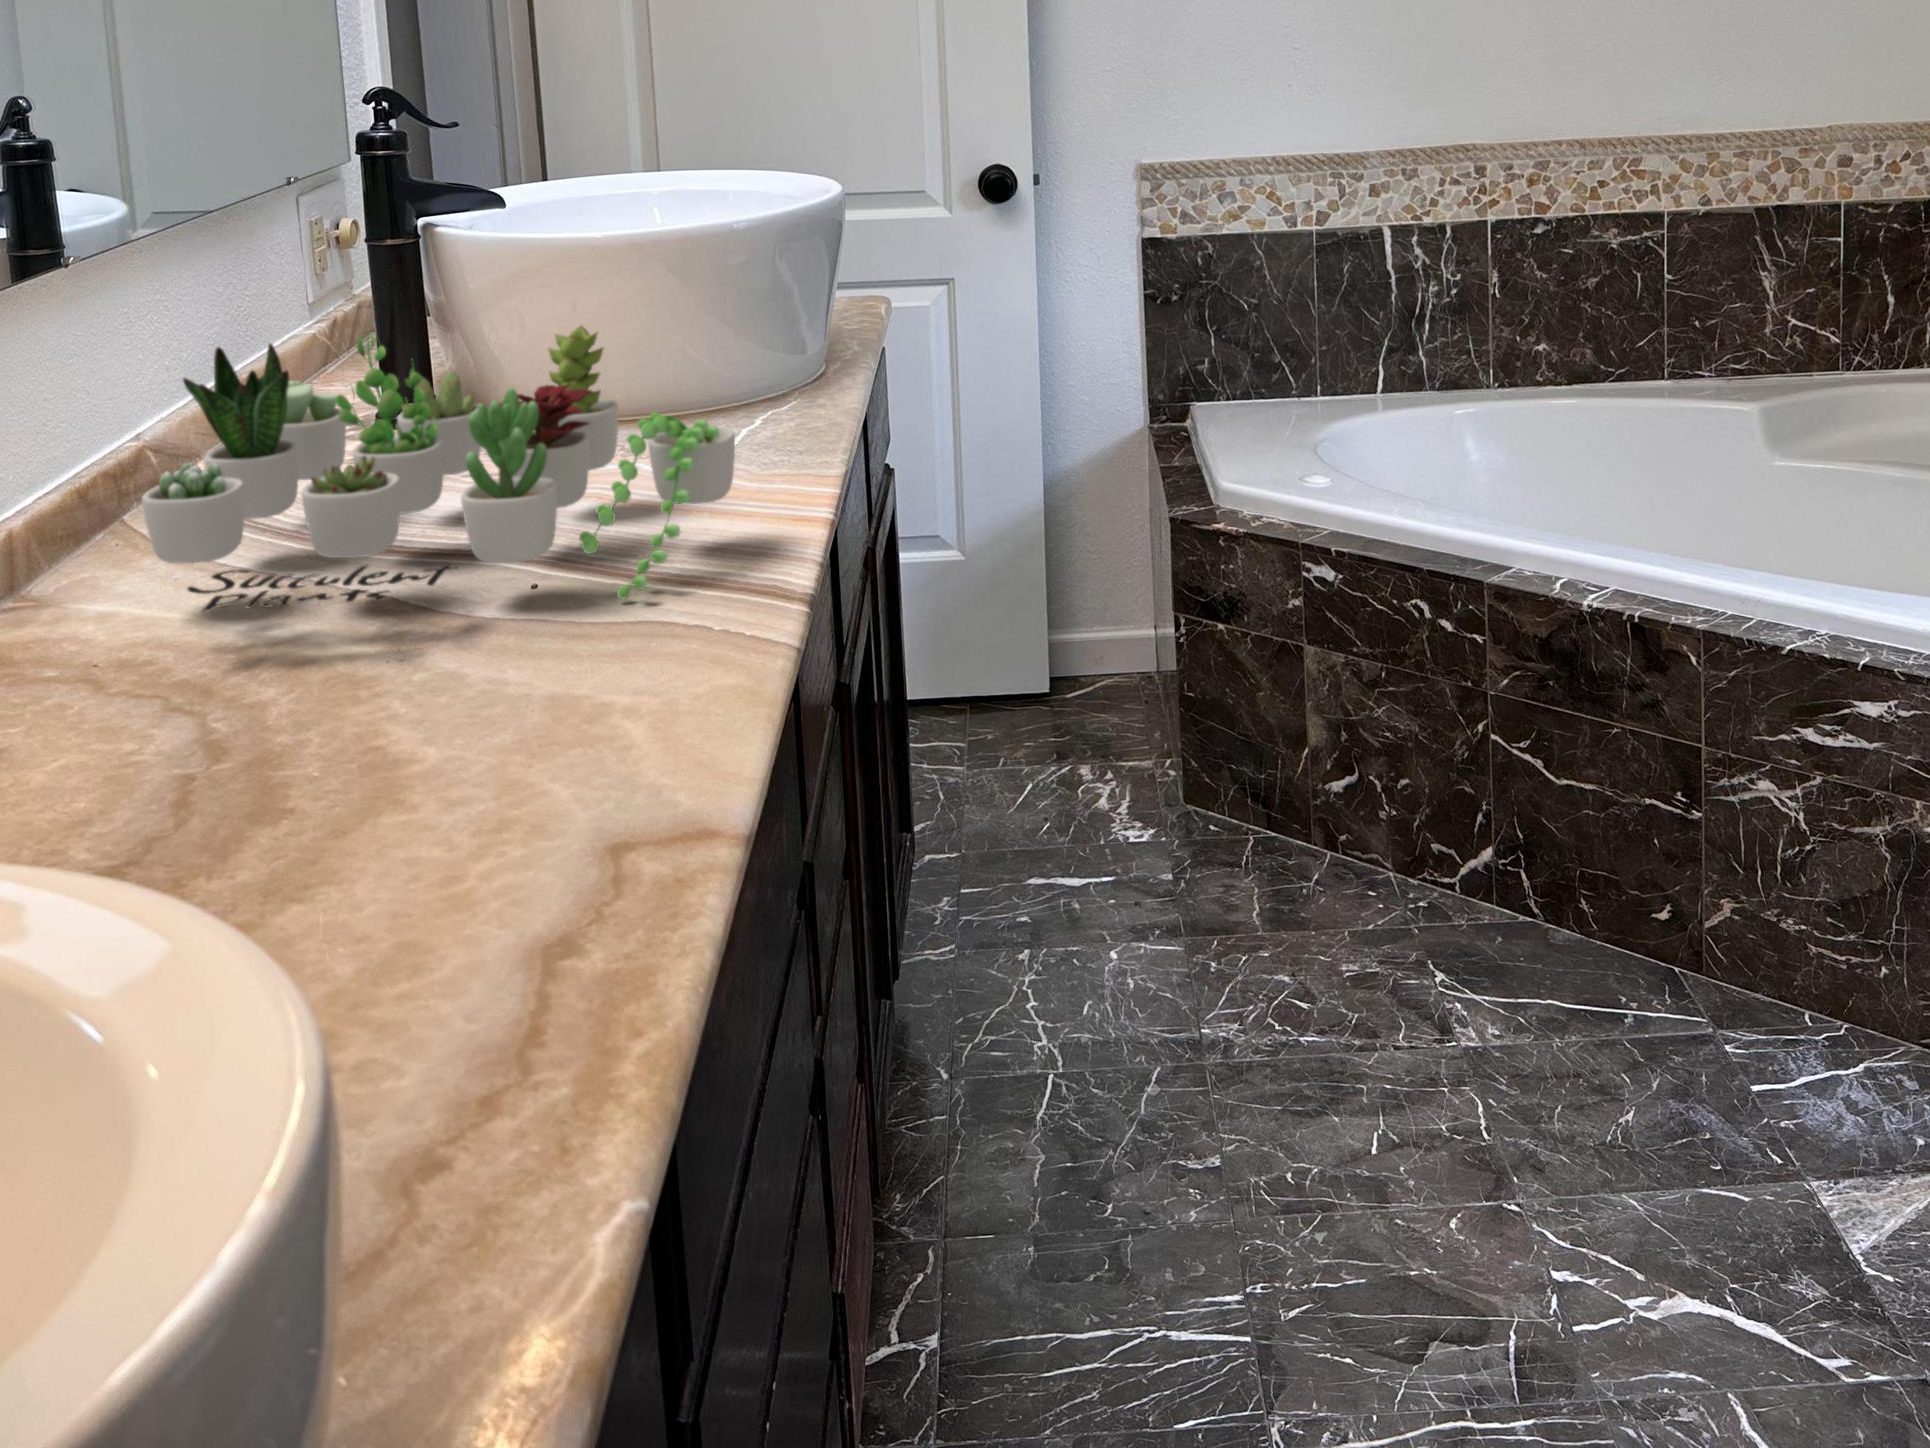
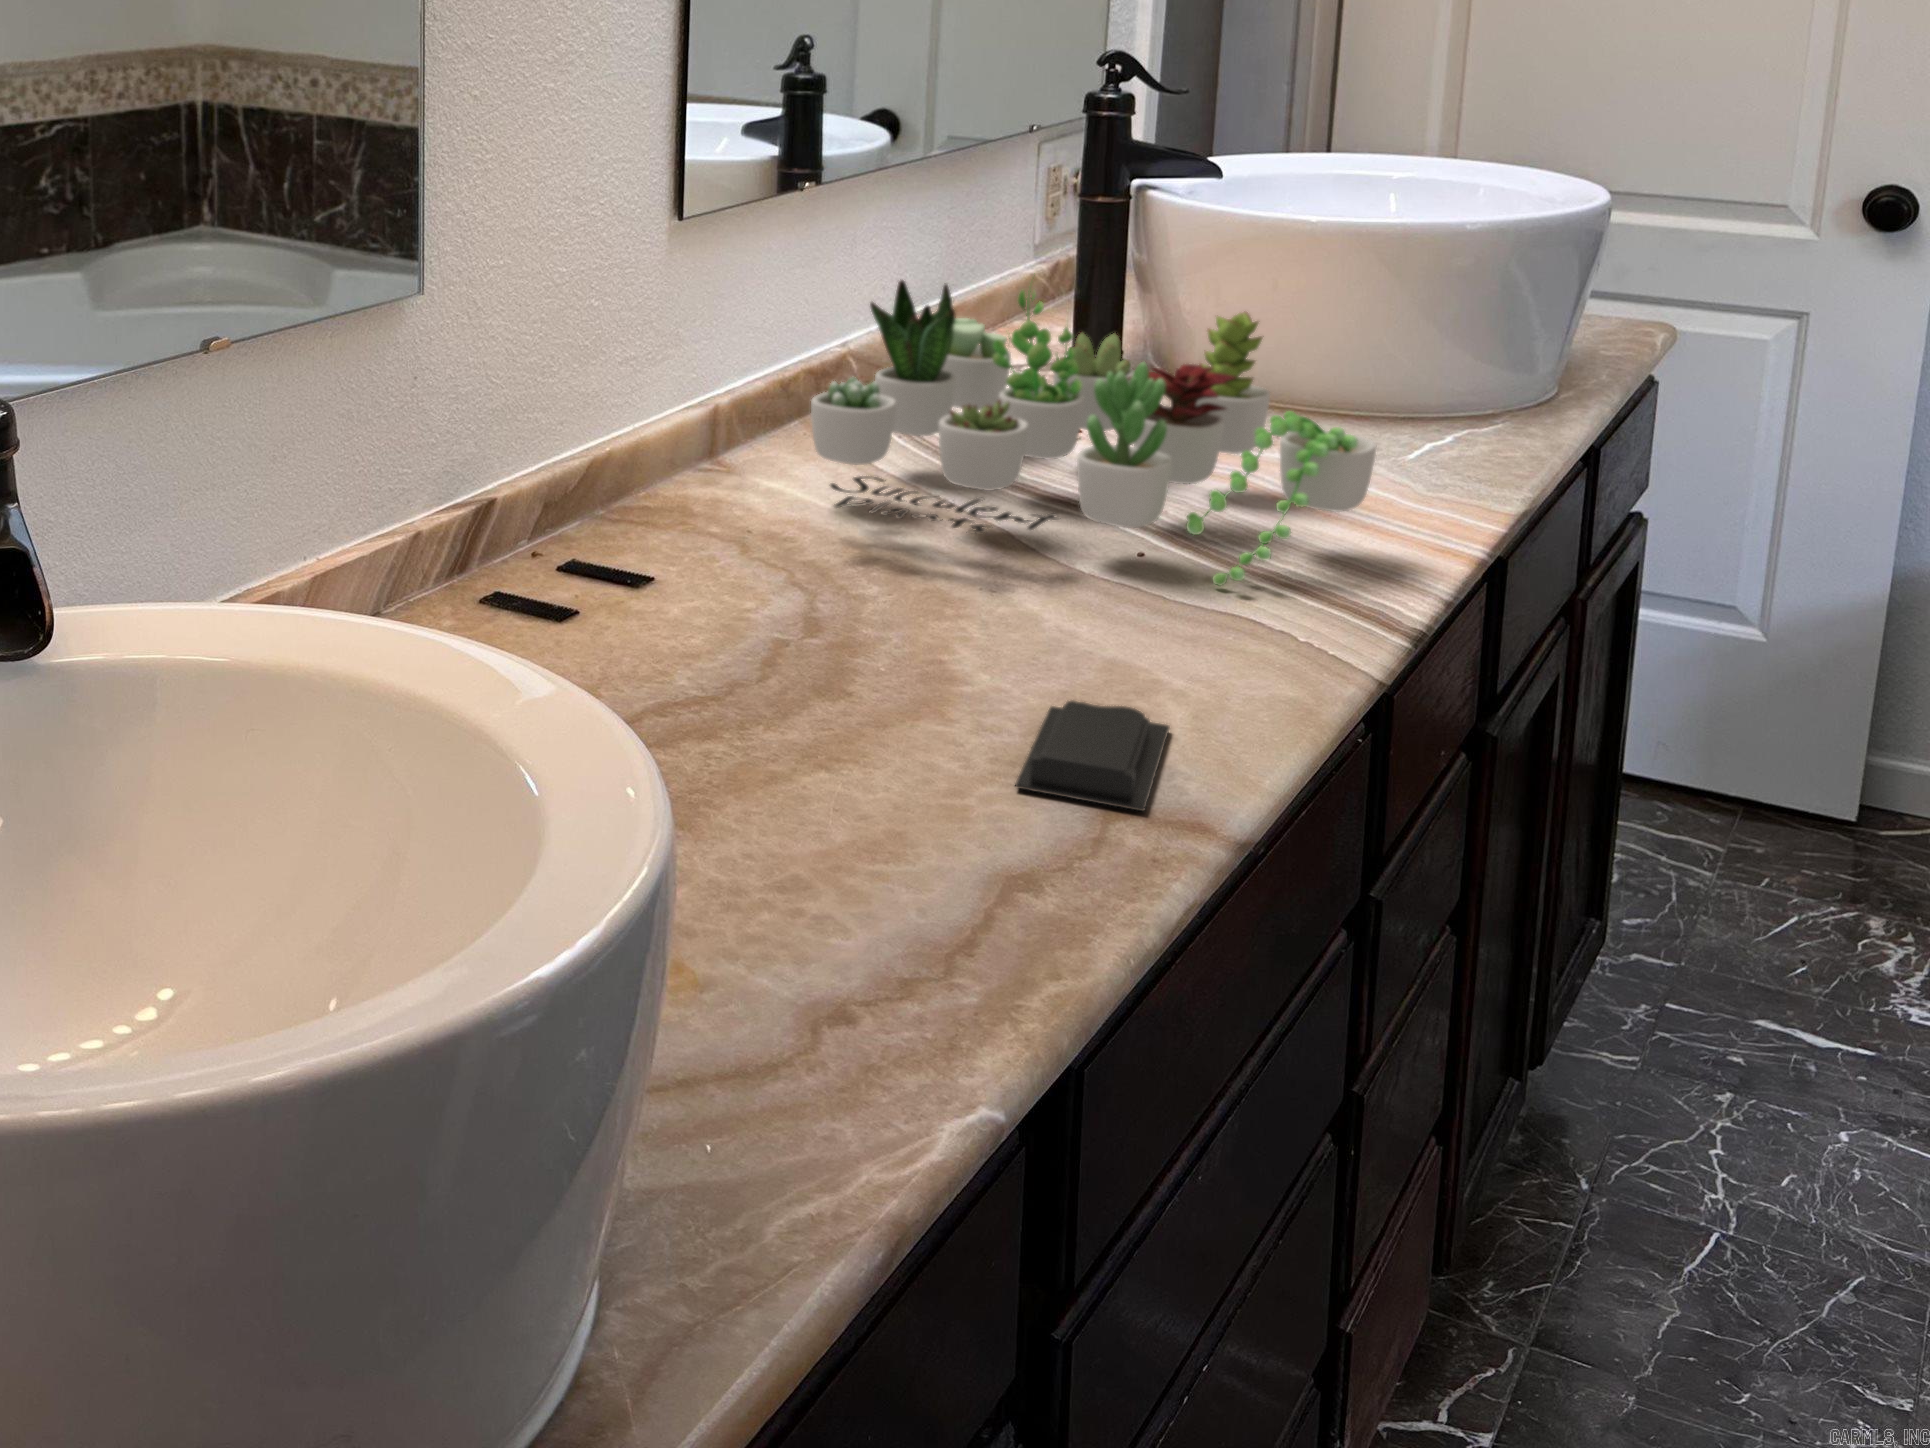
soap bar: none [516,735,653,852] -> present [1015,701,1169,811]

